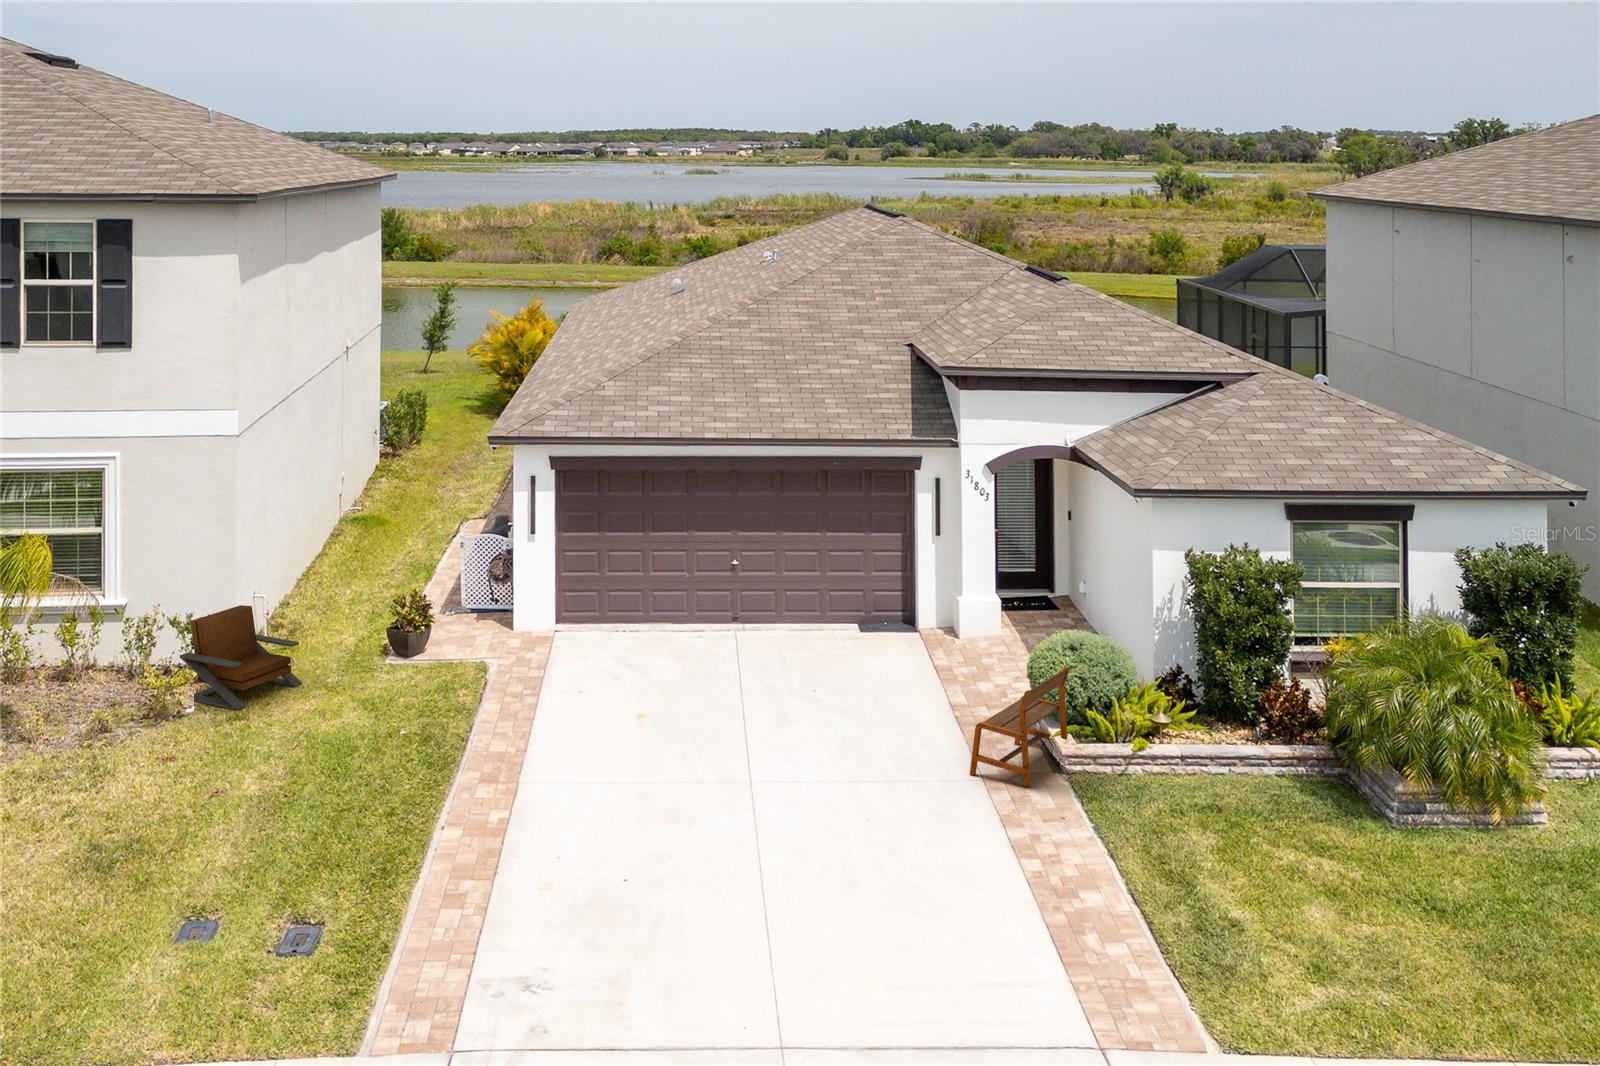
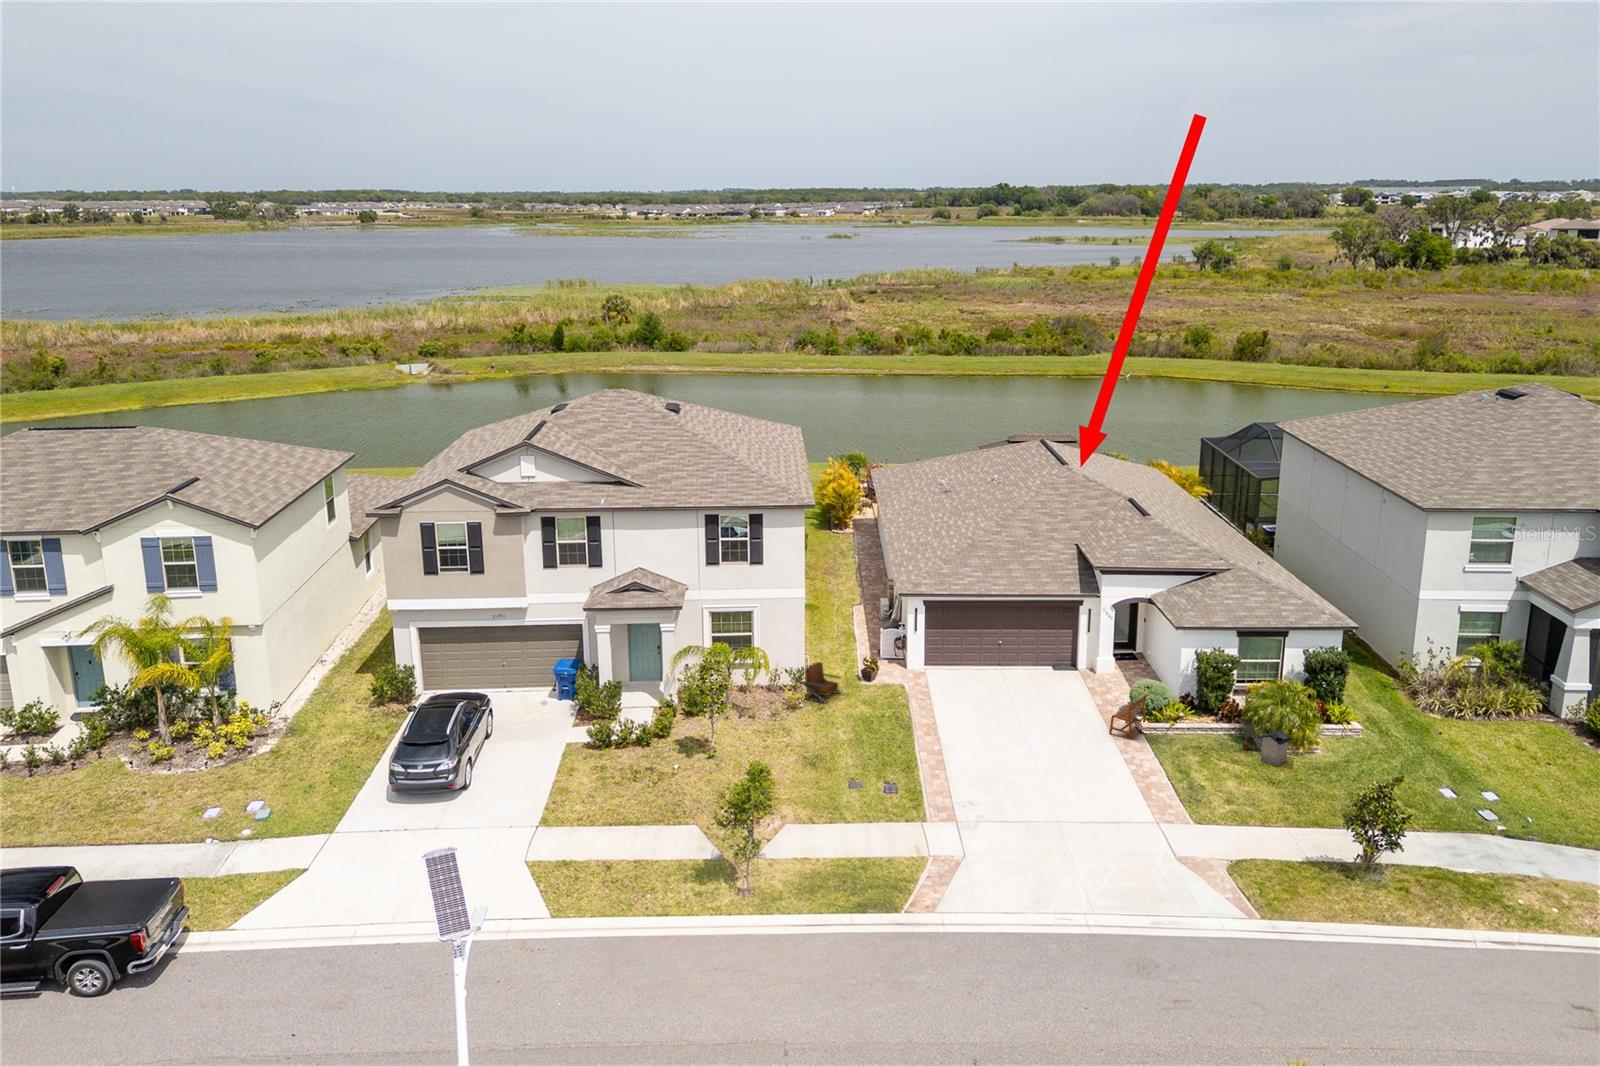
potted tree: none [1324,726,1376,810] -> present [1242,722,1258,750]
trash can: none [1382,754,1472,857] -> present [1259,731,1292,767]

